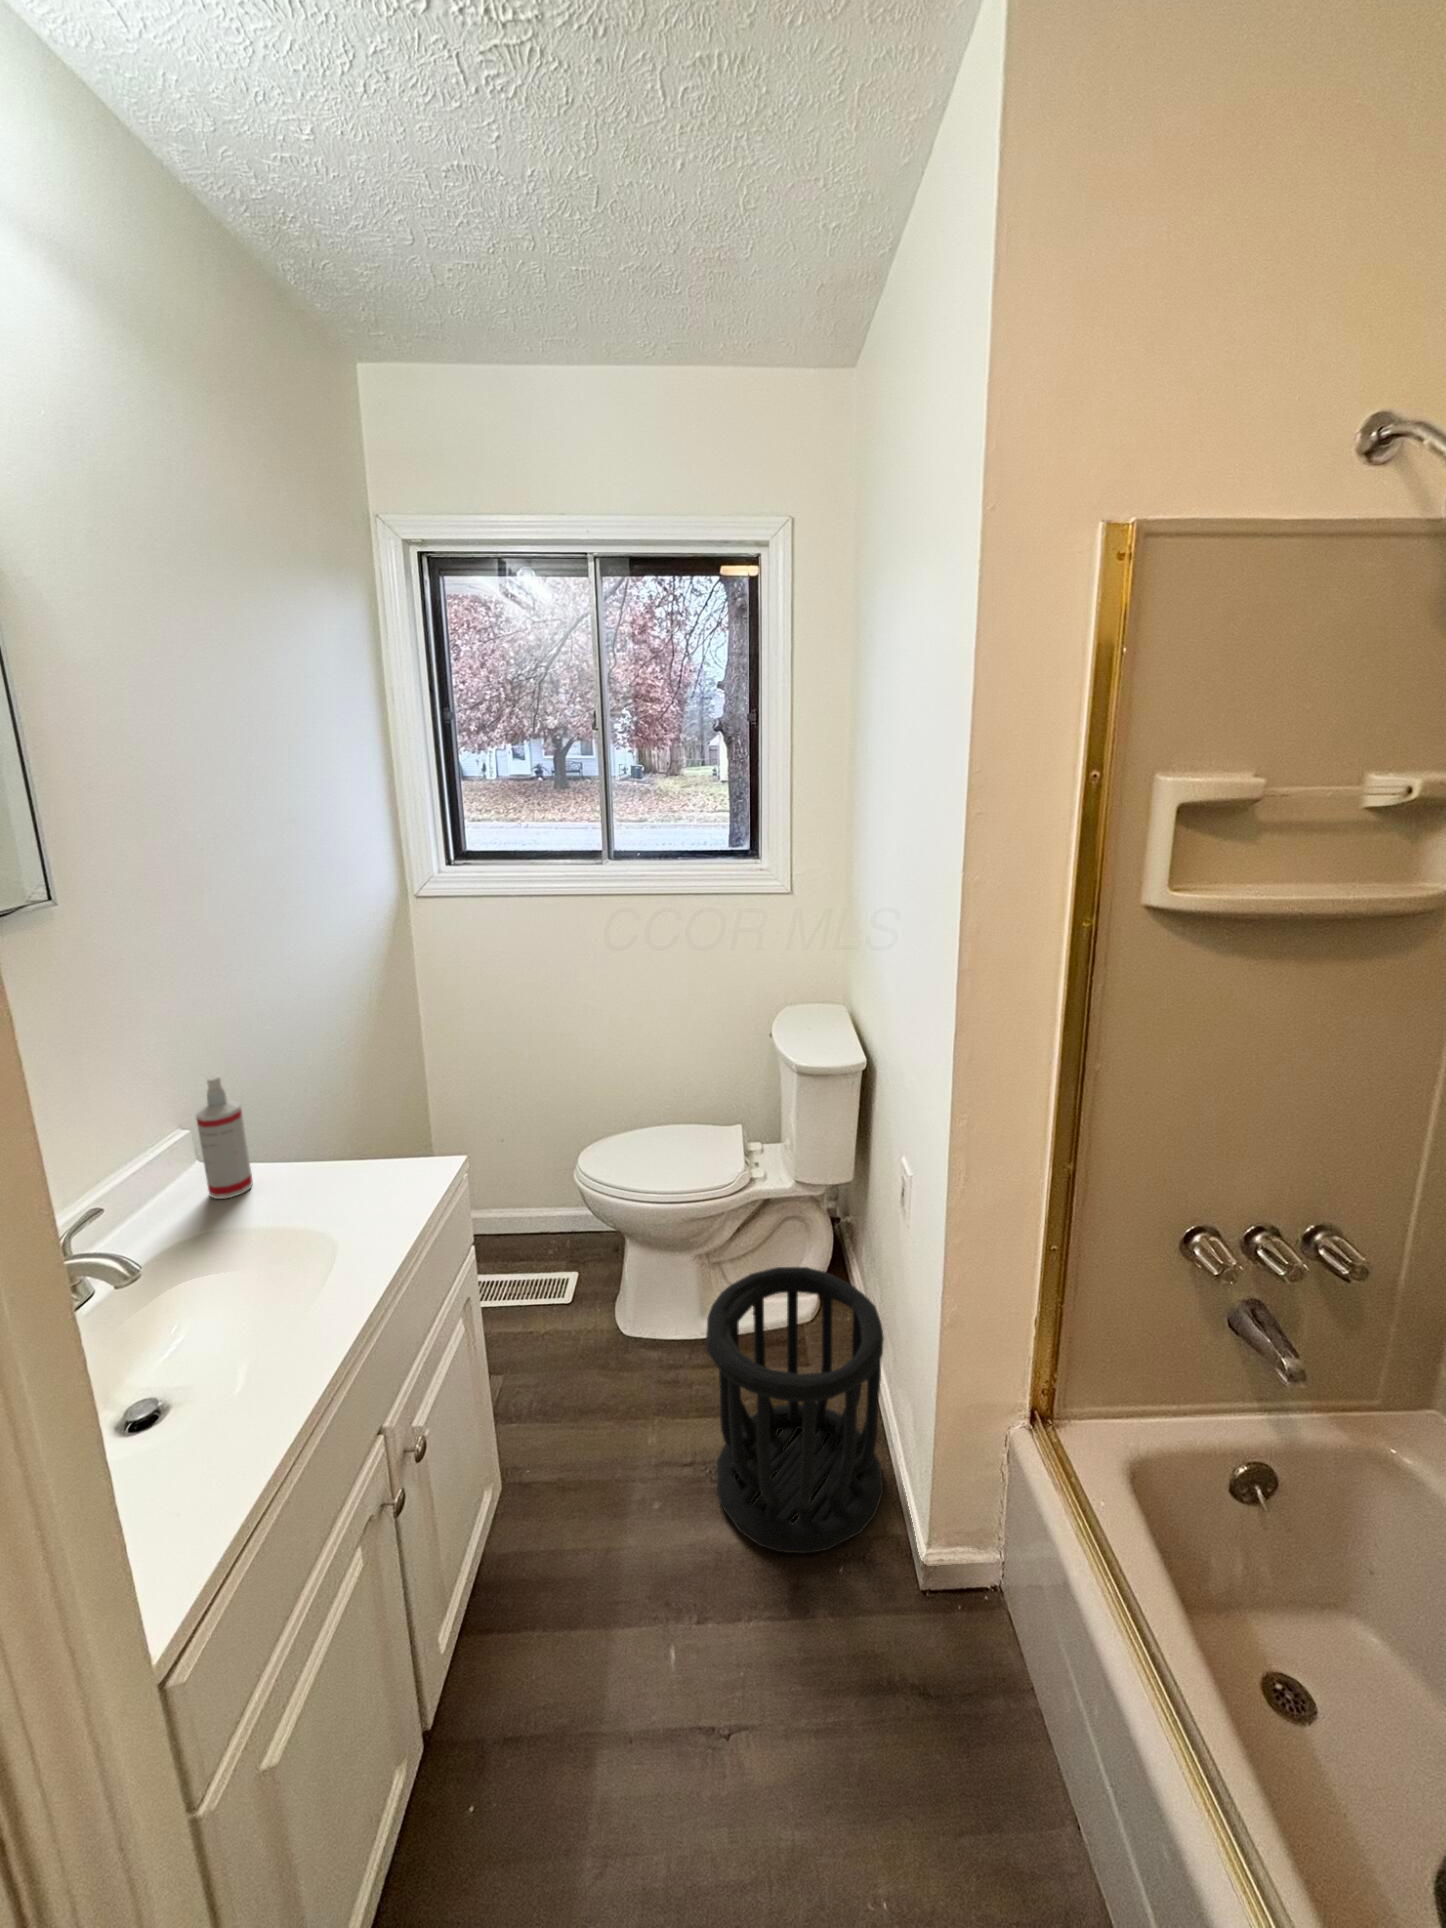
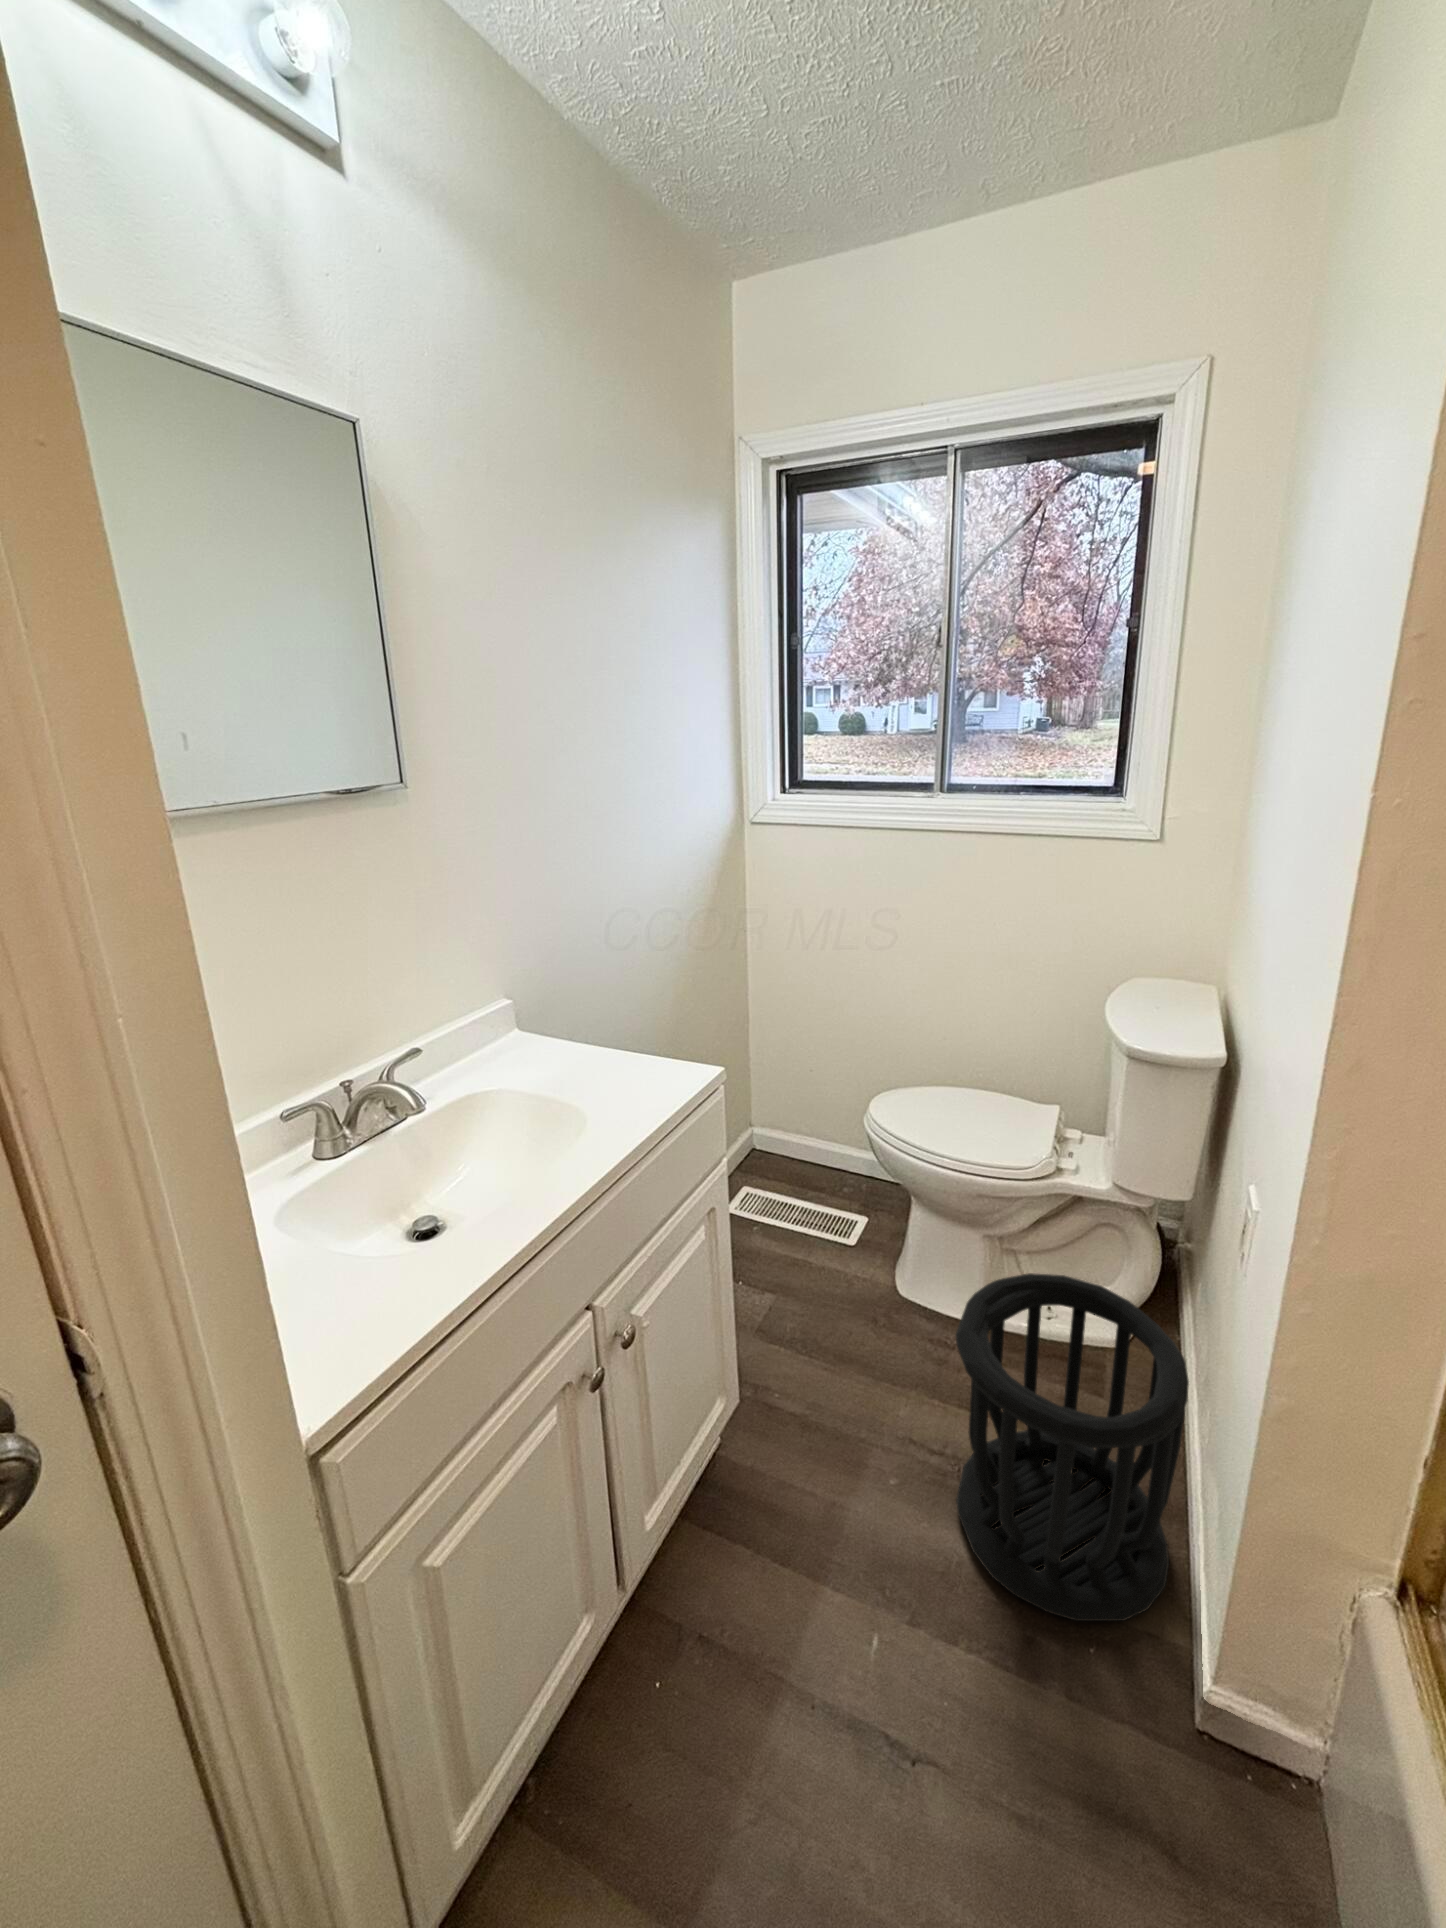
spray bottle: present [196,1076,253,1199] -> none [503,954,546,1065]

